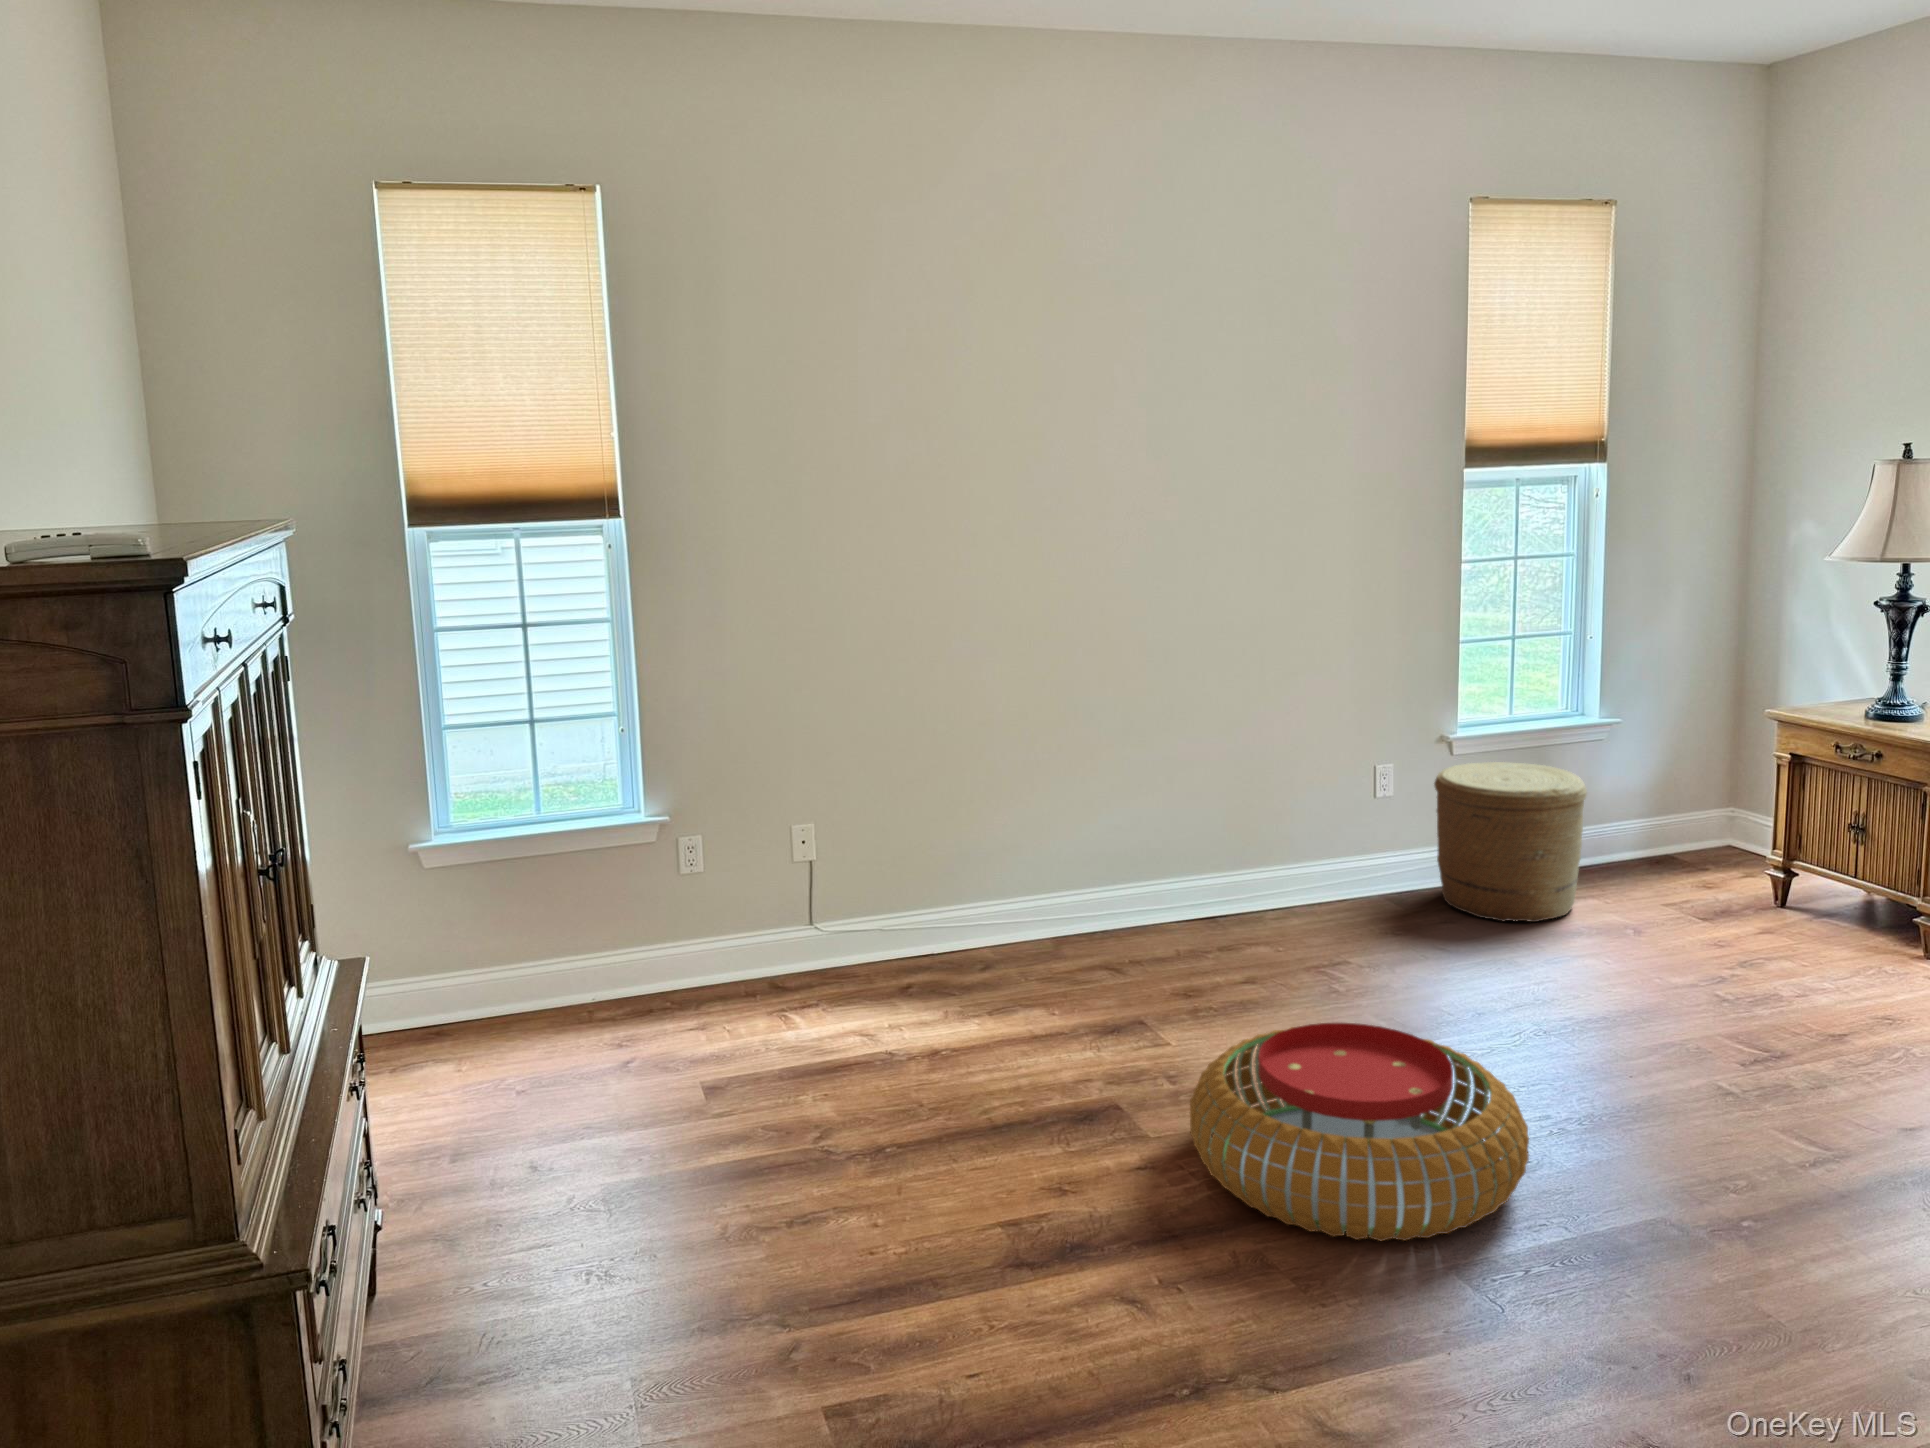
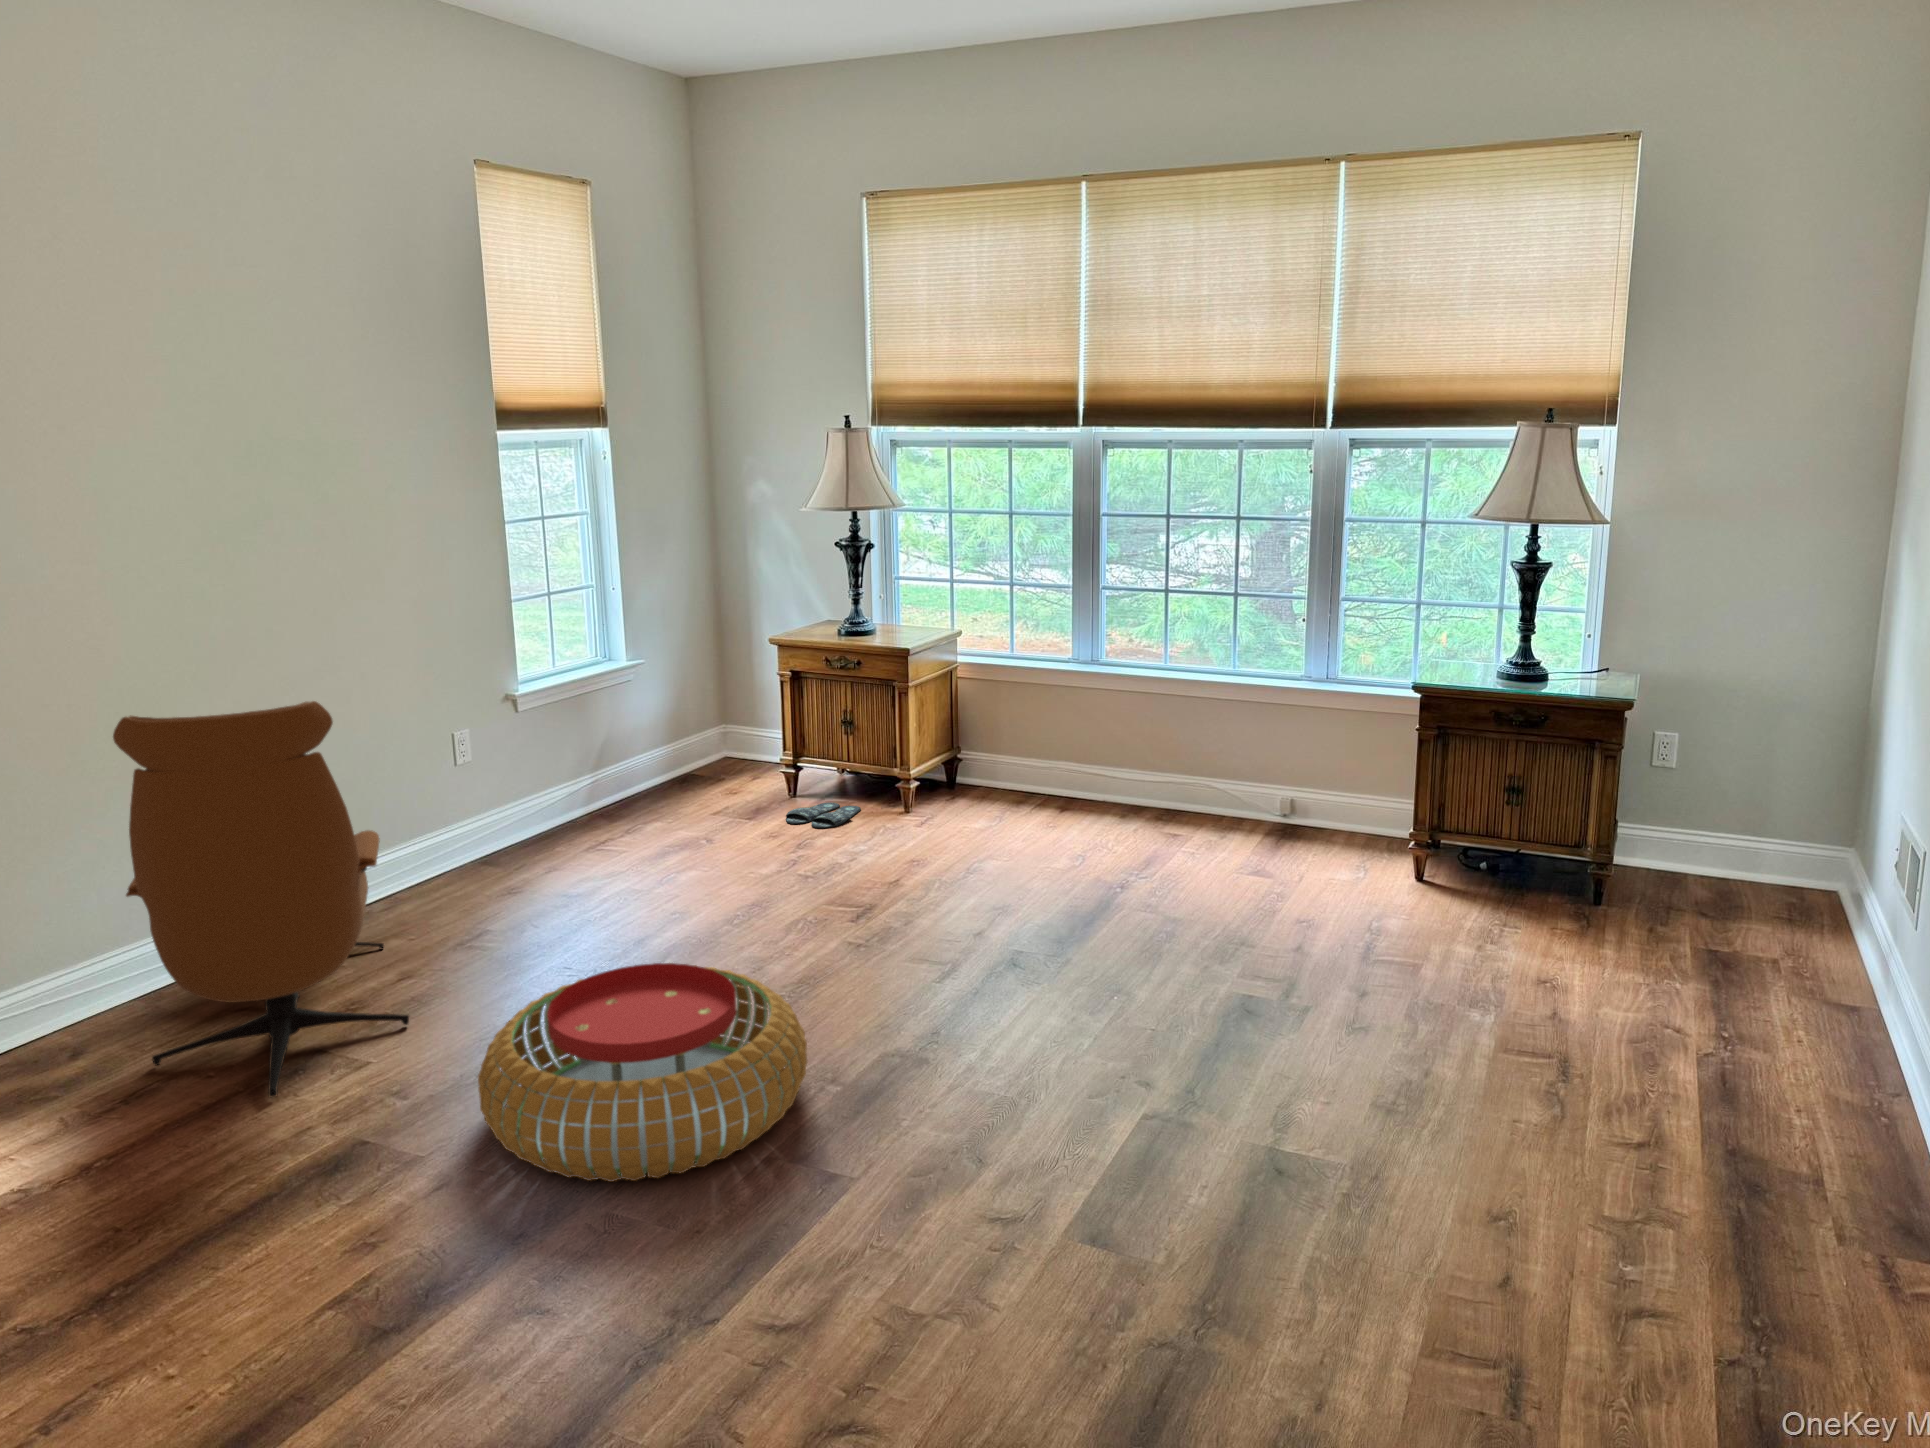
lounge chair: none [995,710,1244,1047] -> present [113,701,409,1098]
woven basket: present [1434,762,1587,922] -> none [517,709,654,857]
slippers: none [1747,923,1863,955] -> present [786,802,861,828]

